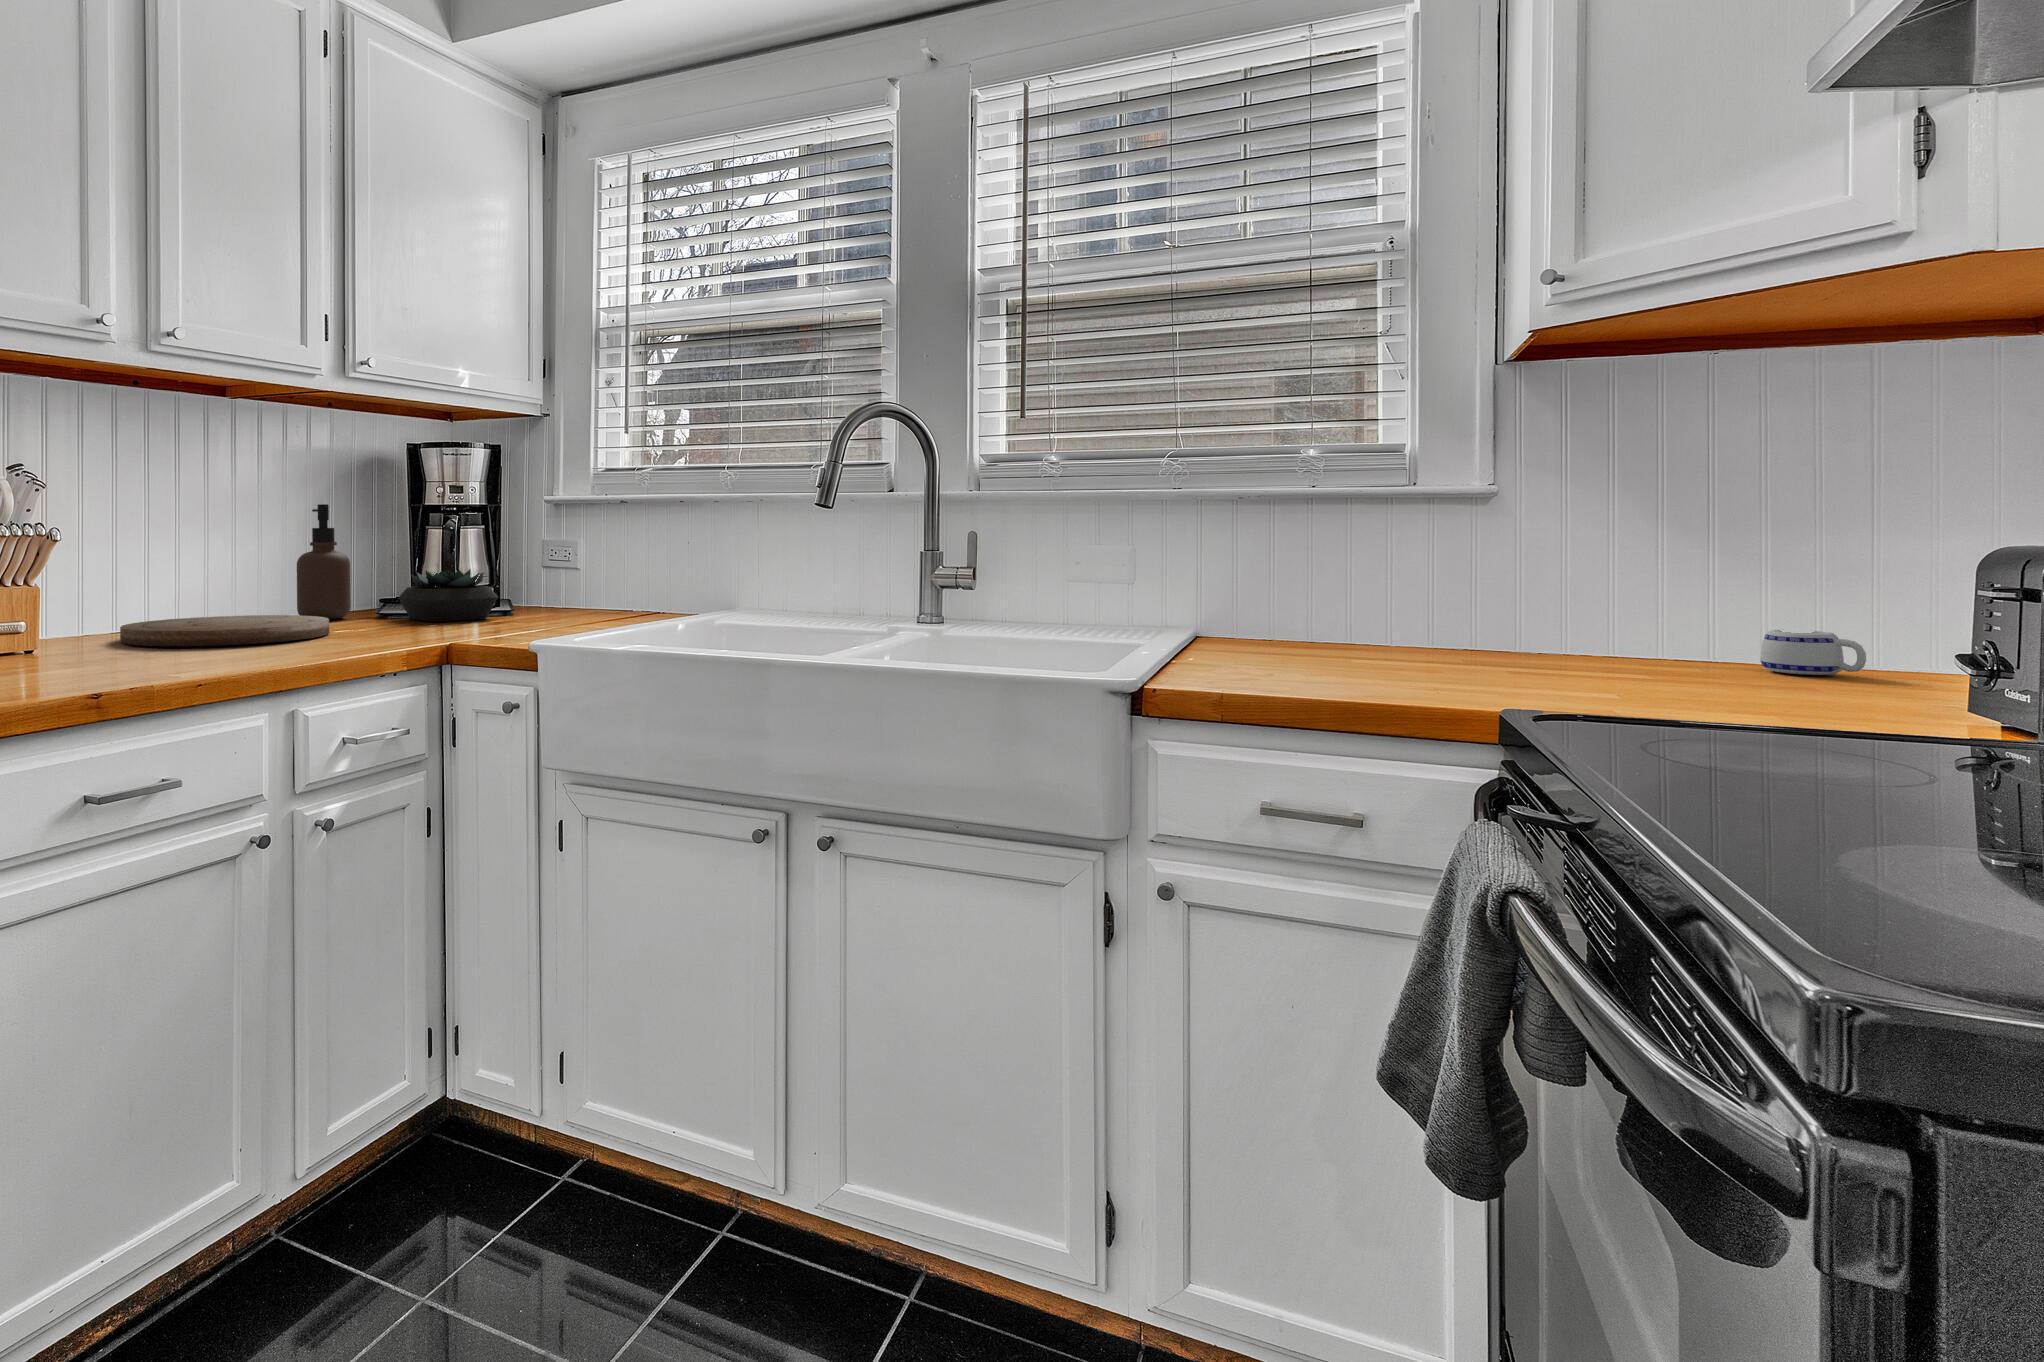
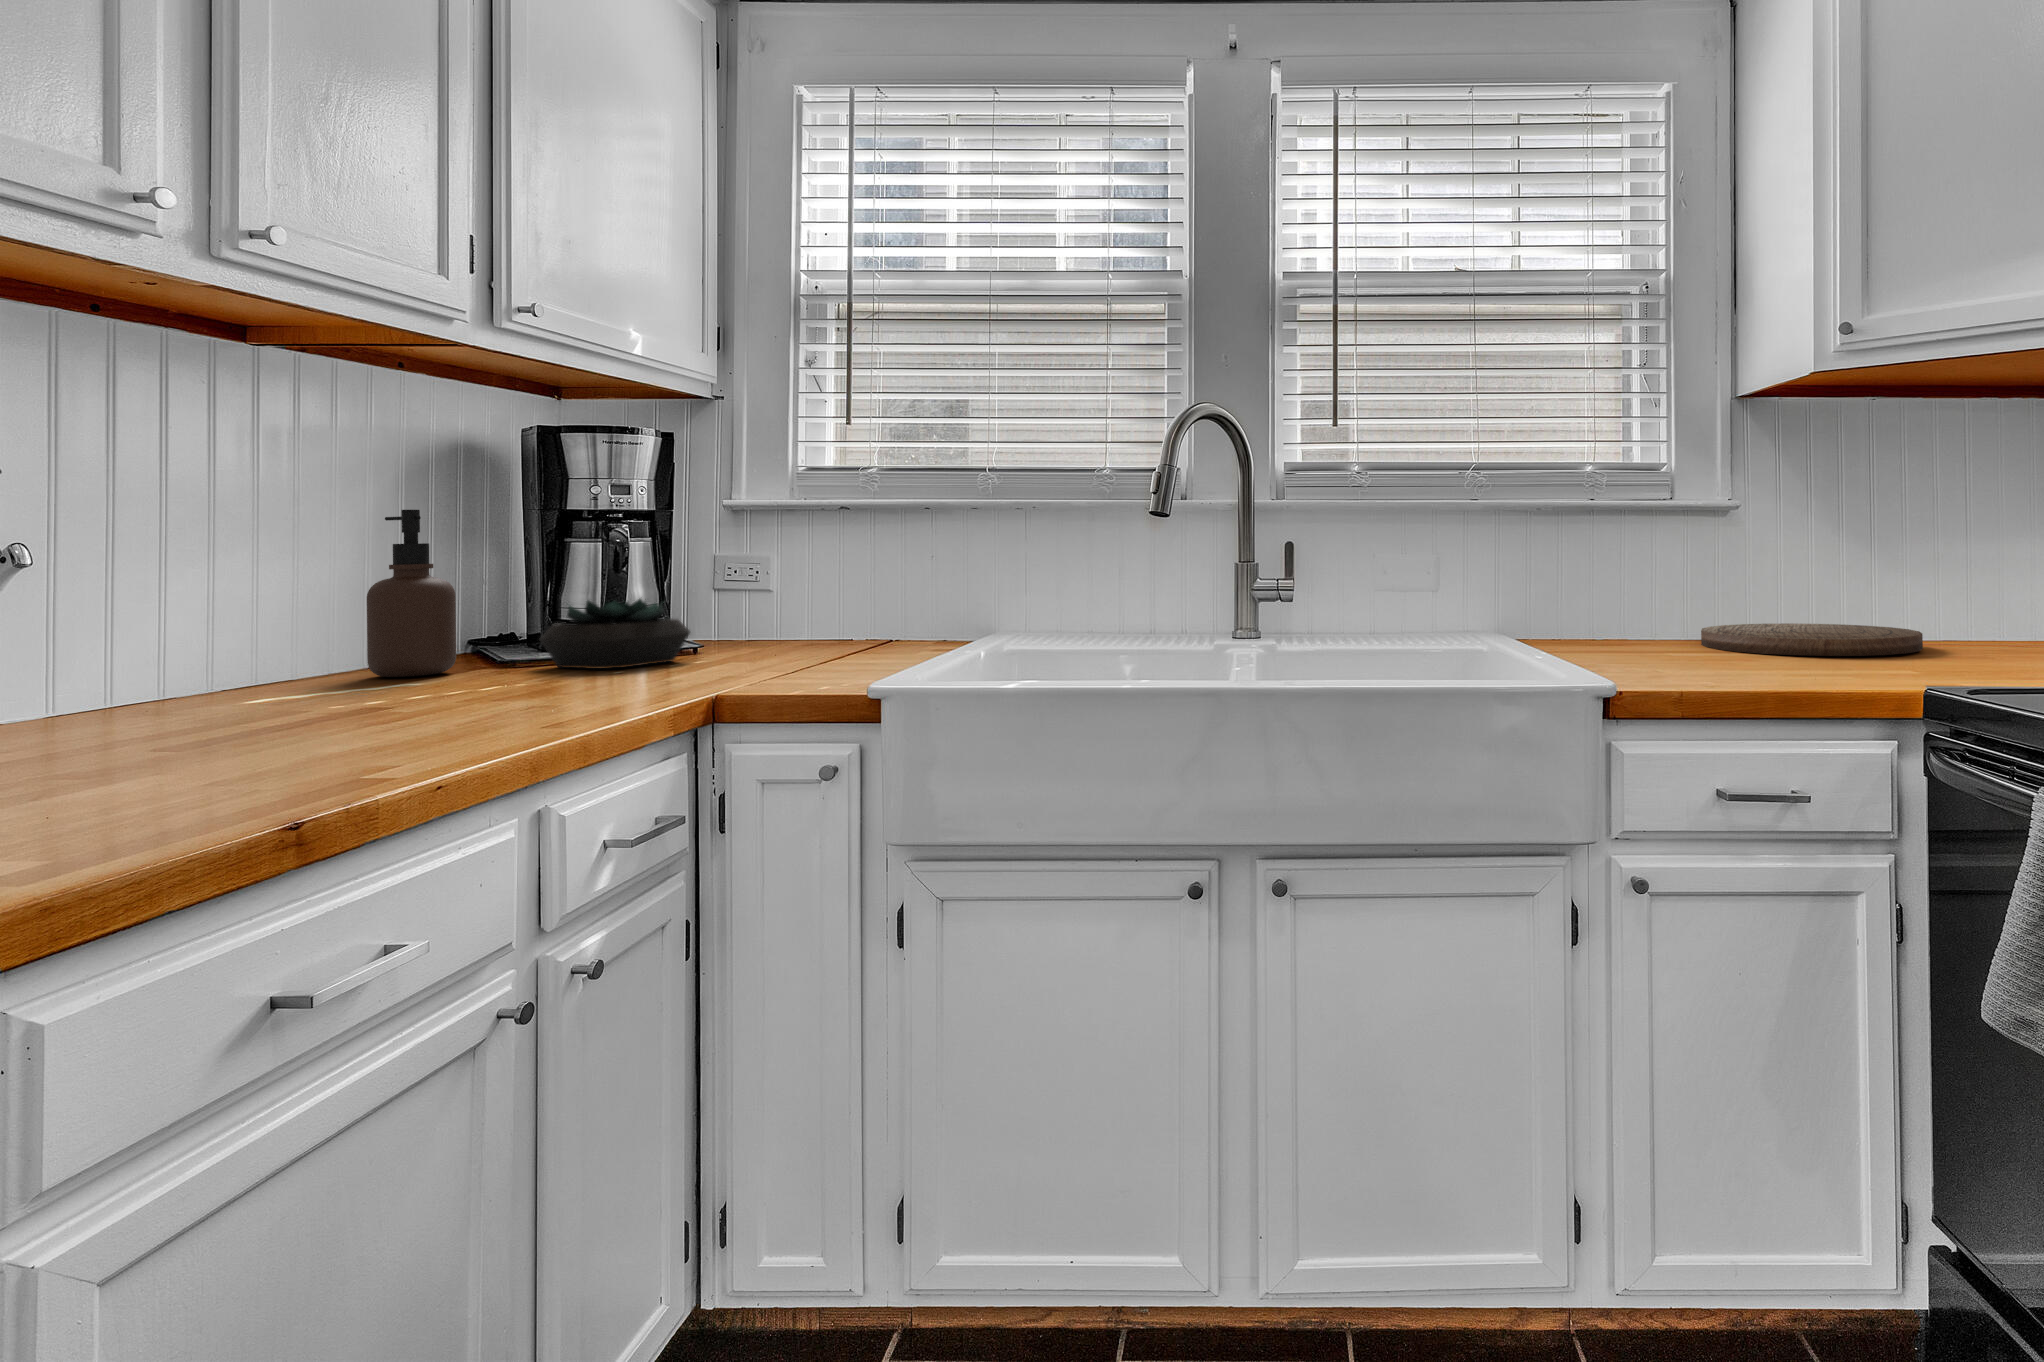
cutting board: present [120,615,329,646] -> present [1701,623,1923,656]
mug: present [1760,630,1866,675] -> none [1948,606,2025,640]

